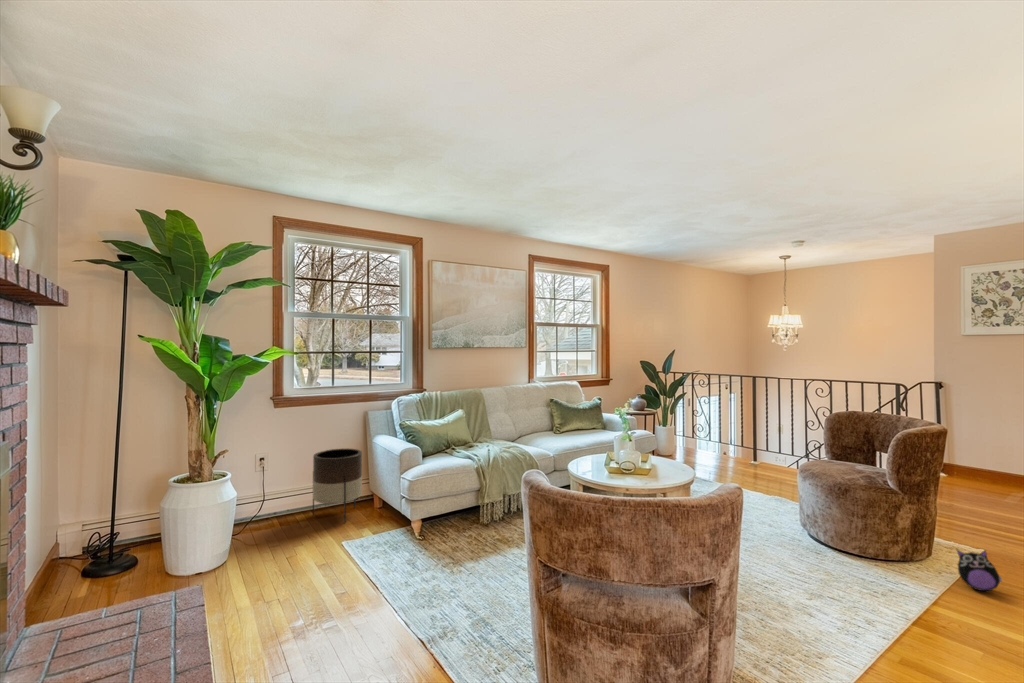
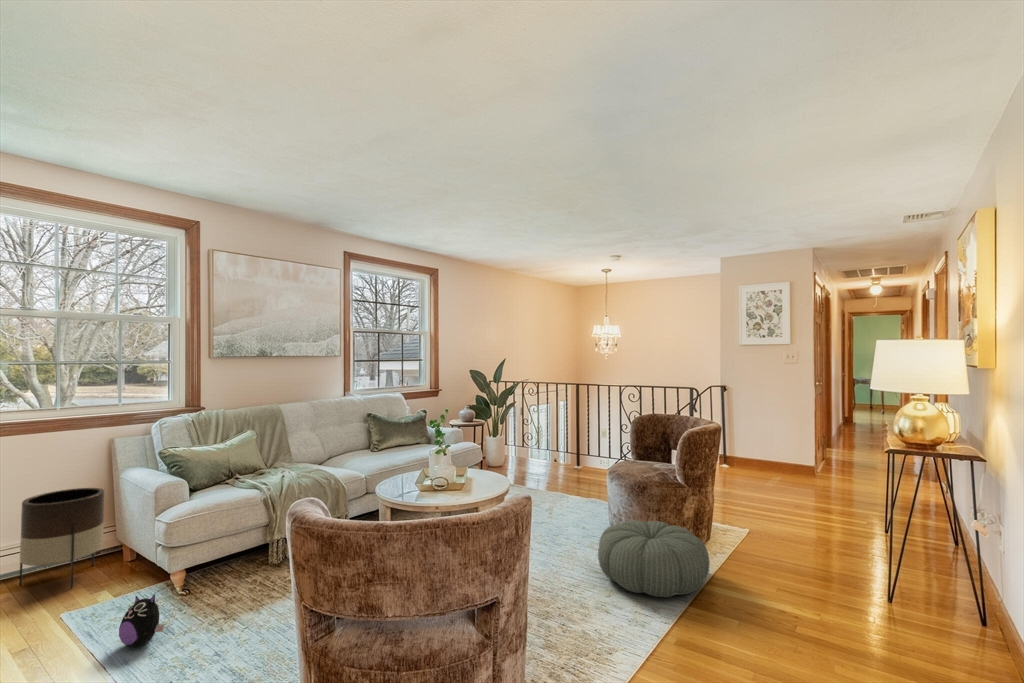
pouf: none [794,524,937,611] -> present [598,520,710,597]
plush toy: present [957,550,1002,591] -> present [119,594,165,647]

